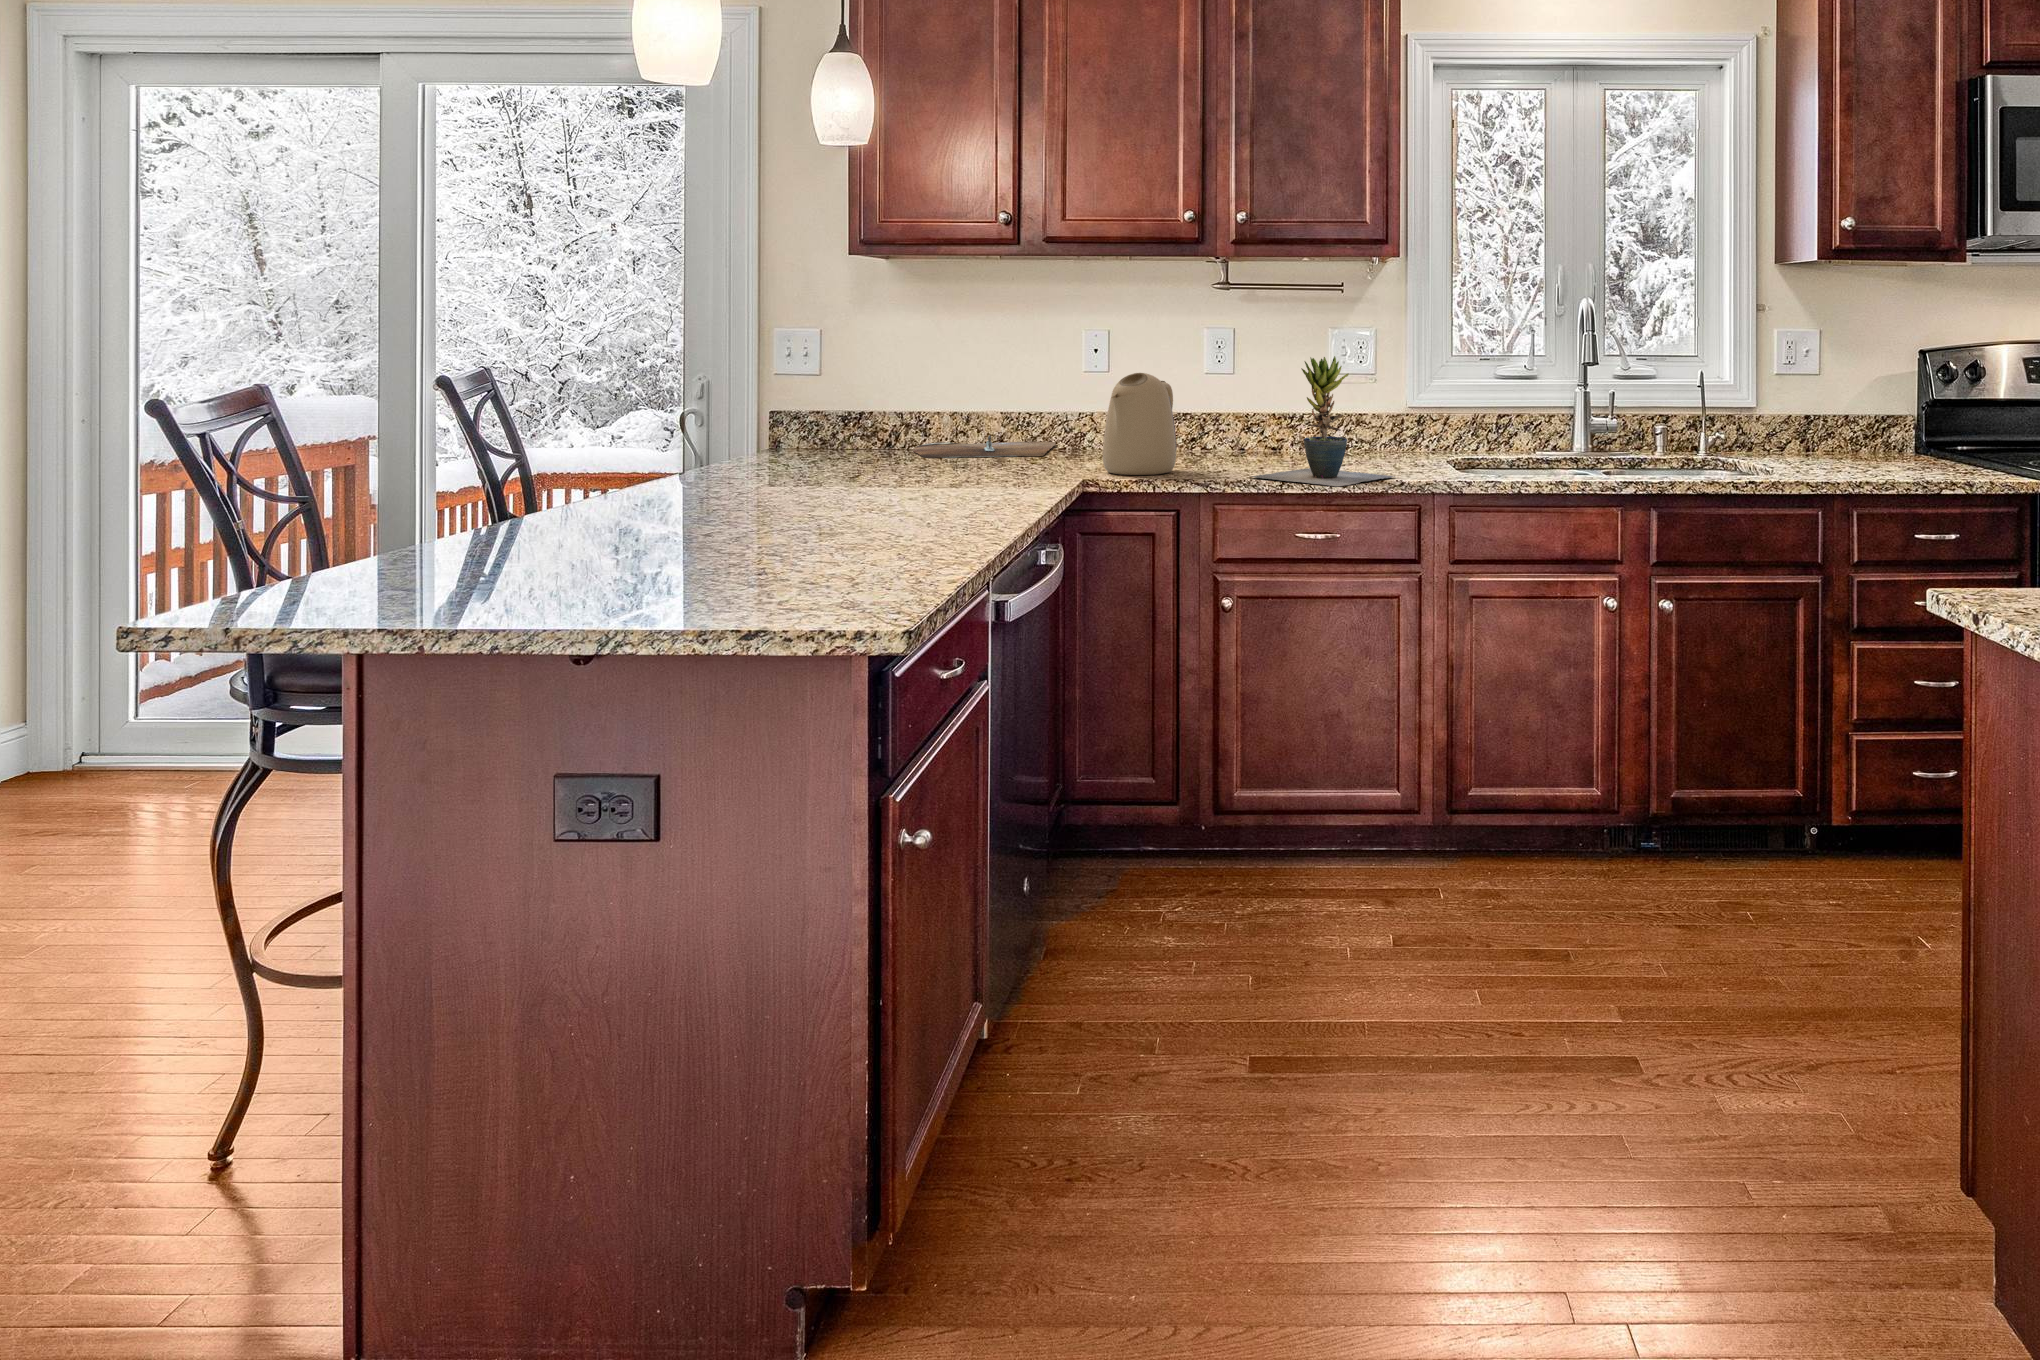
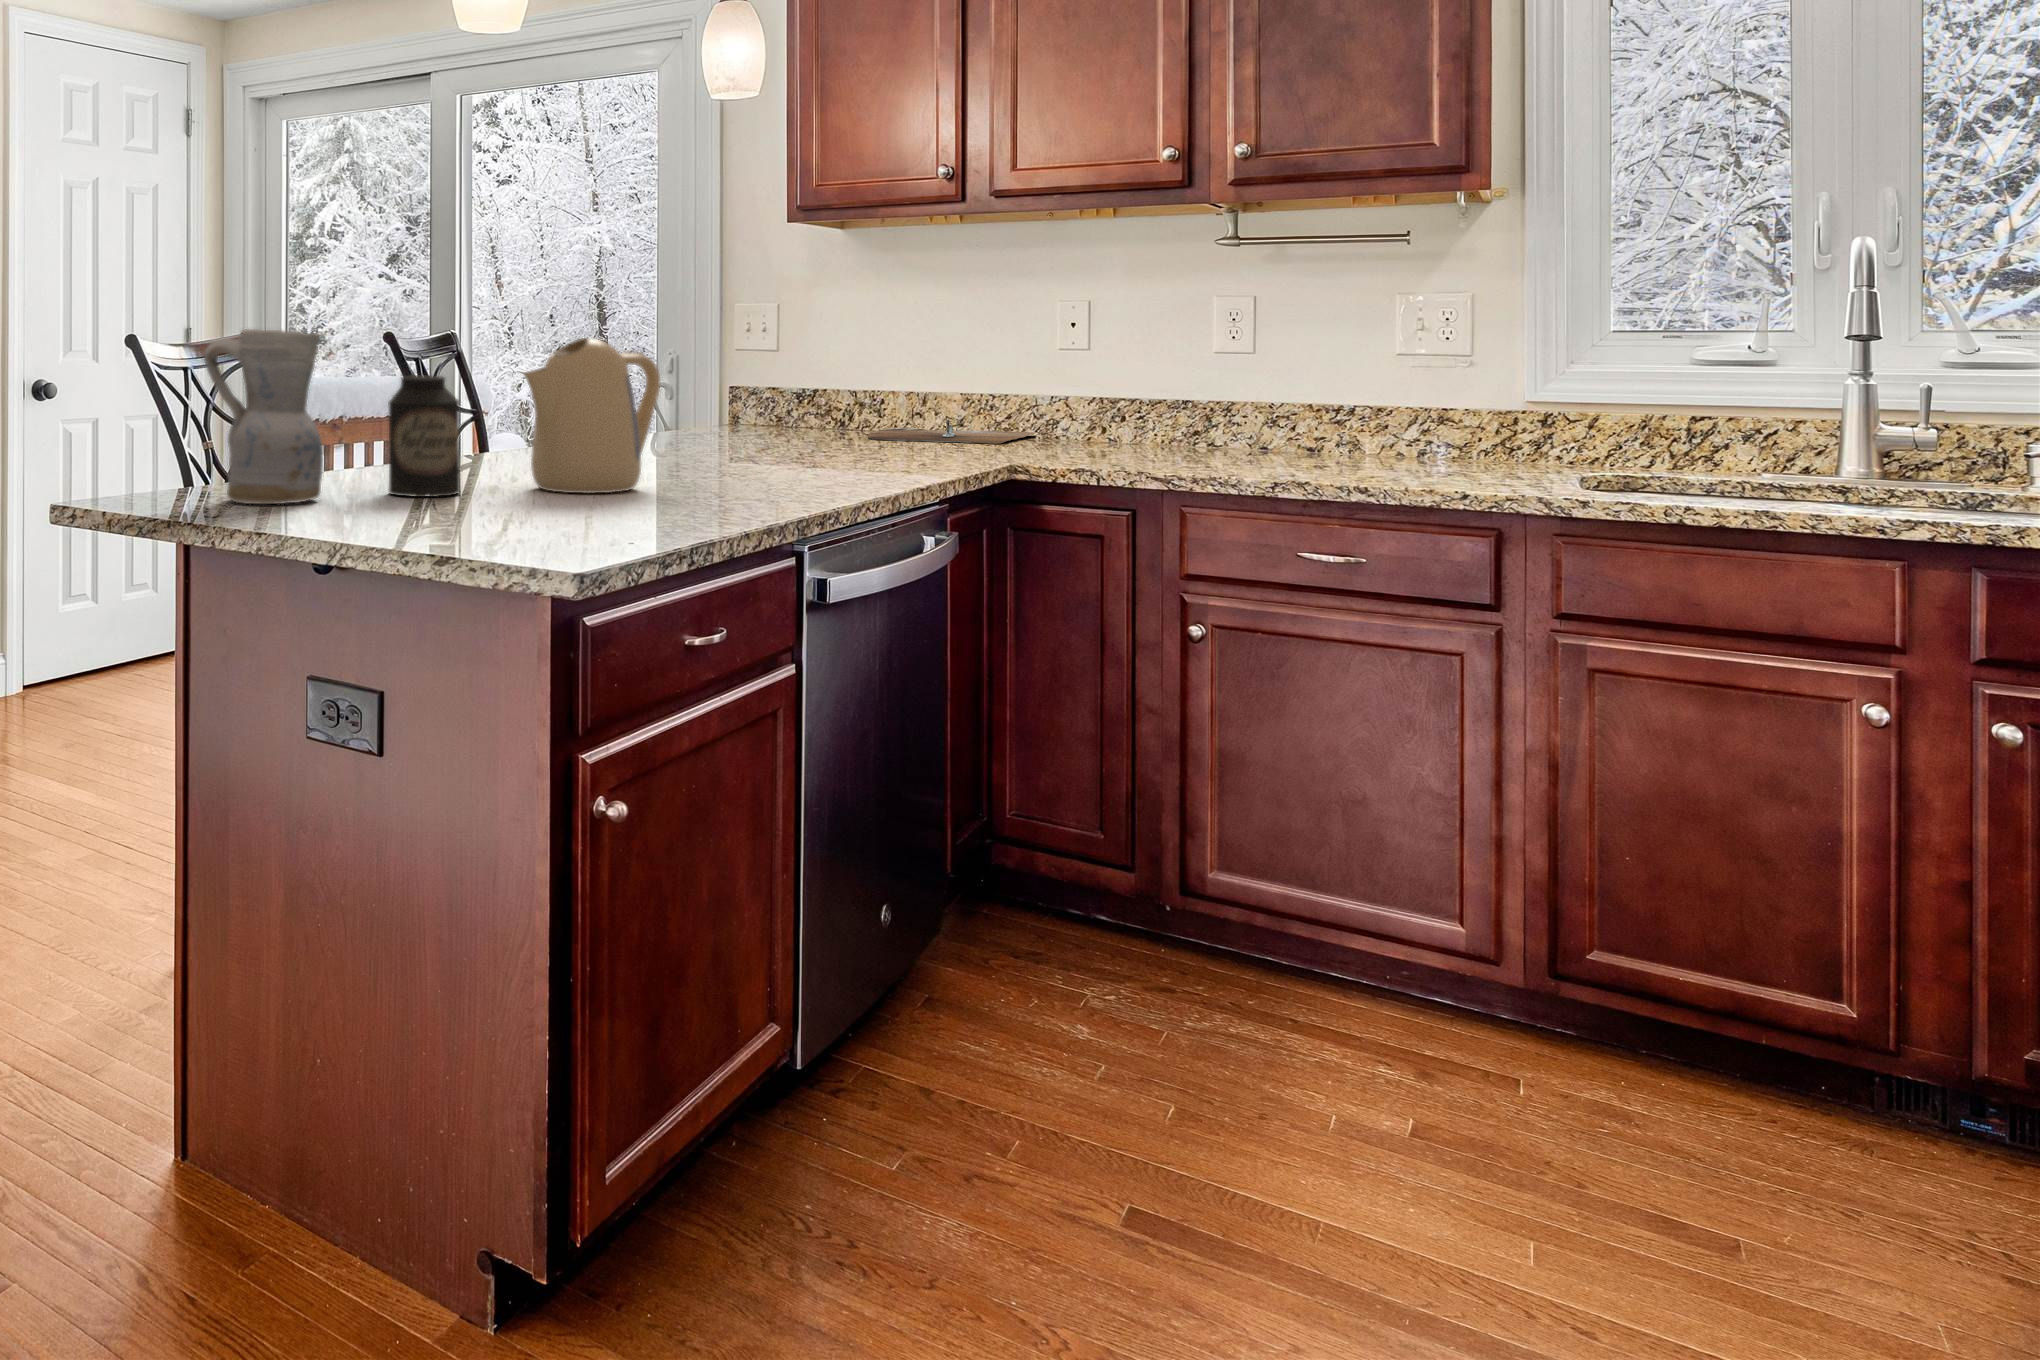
potted plant: present [1252,356,1395,486] -> none [1225,314,1457,490]
kettle: present [1103,373,1176,475] -> present [524,338,660,493]
ceramic pitcher: none [352,400,512,599] -> present [204,329,323,504]
canister: none [565,439,650,569] -> present [388,375,460,497]

